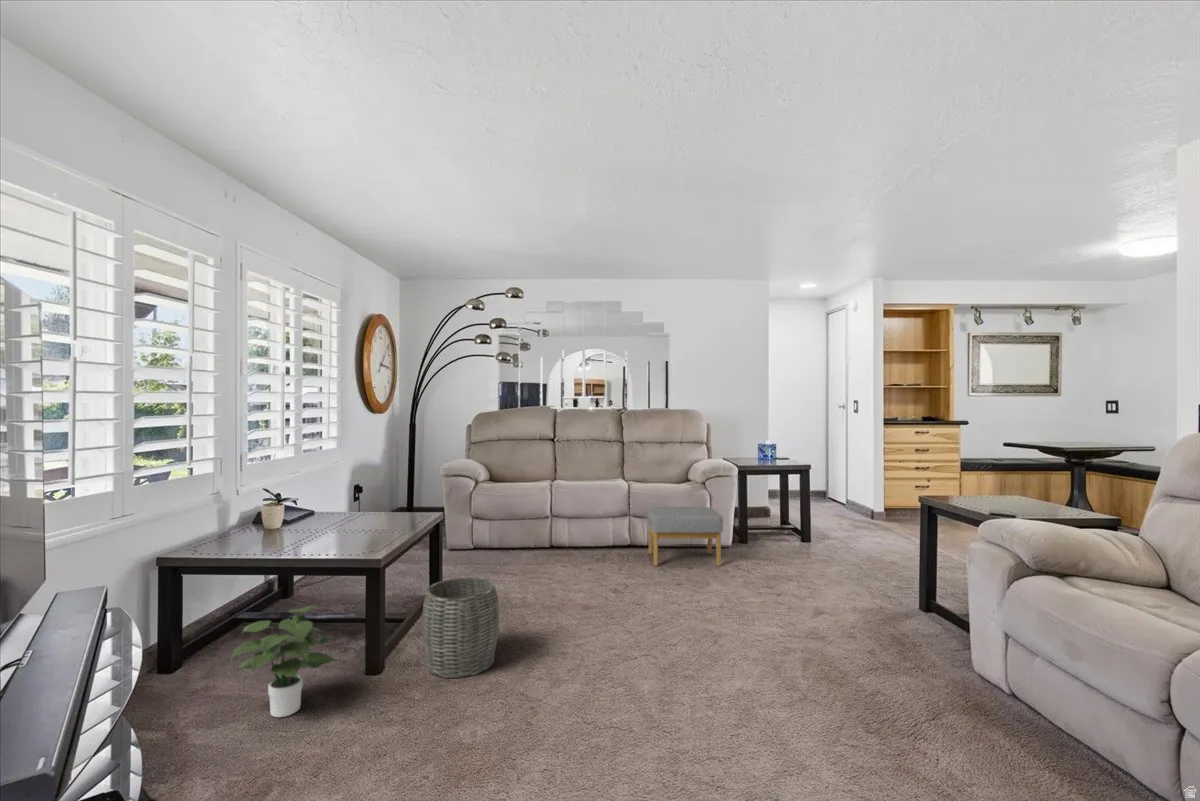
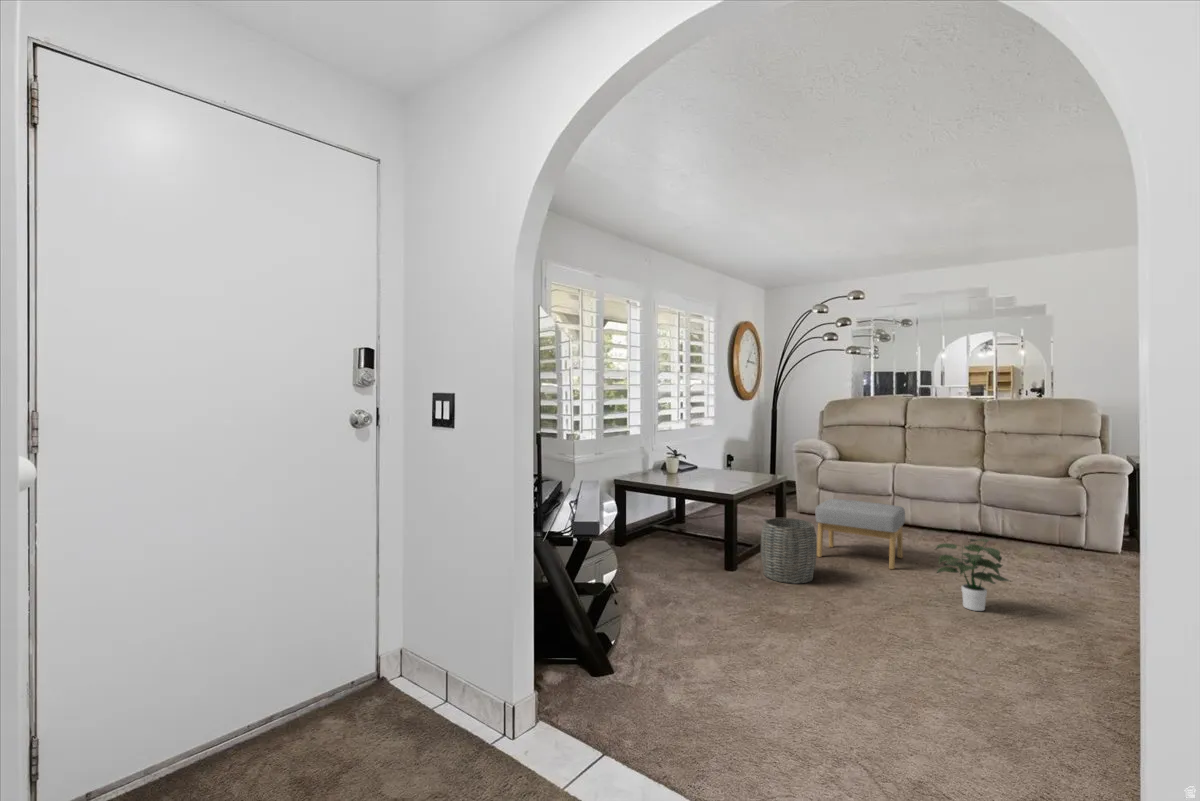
footstool: present [647,507,723,566] -> present [815,499,905,569]
potted plant: present [231,605,337,717] -> present [936,539,1009,611]

